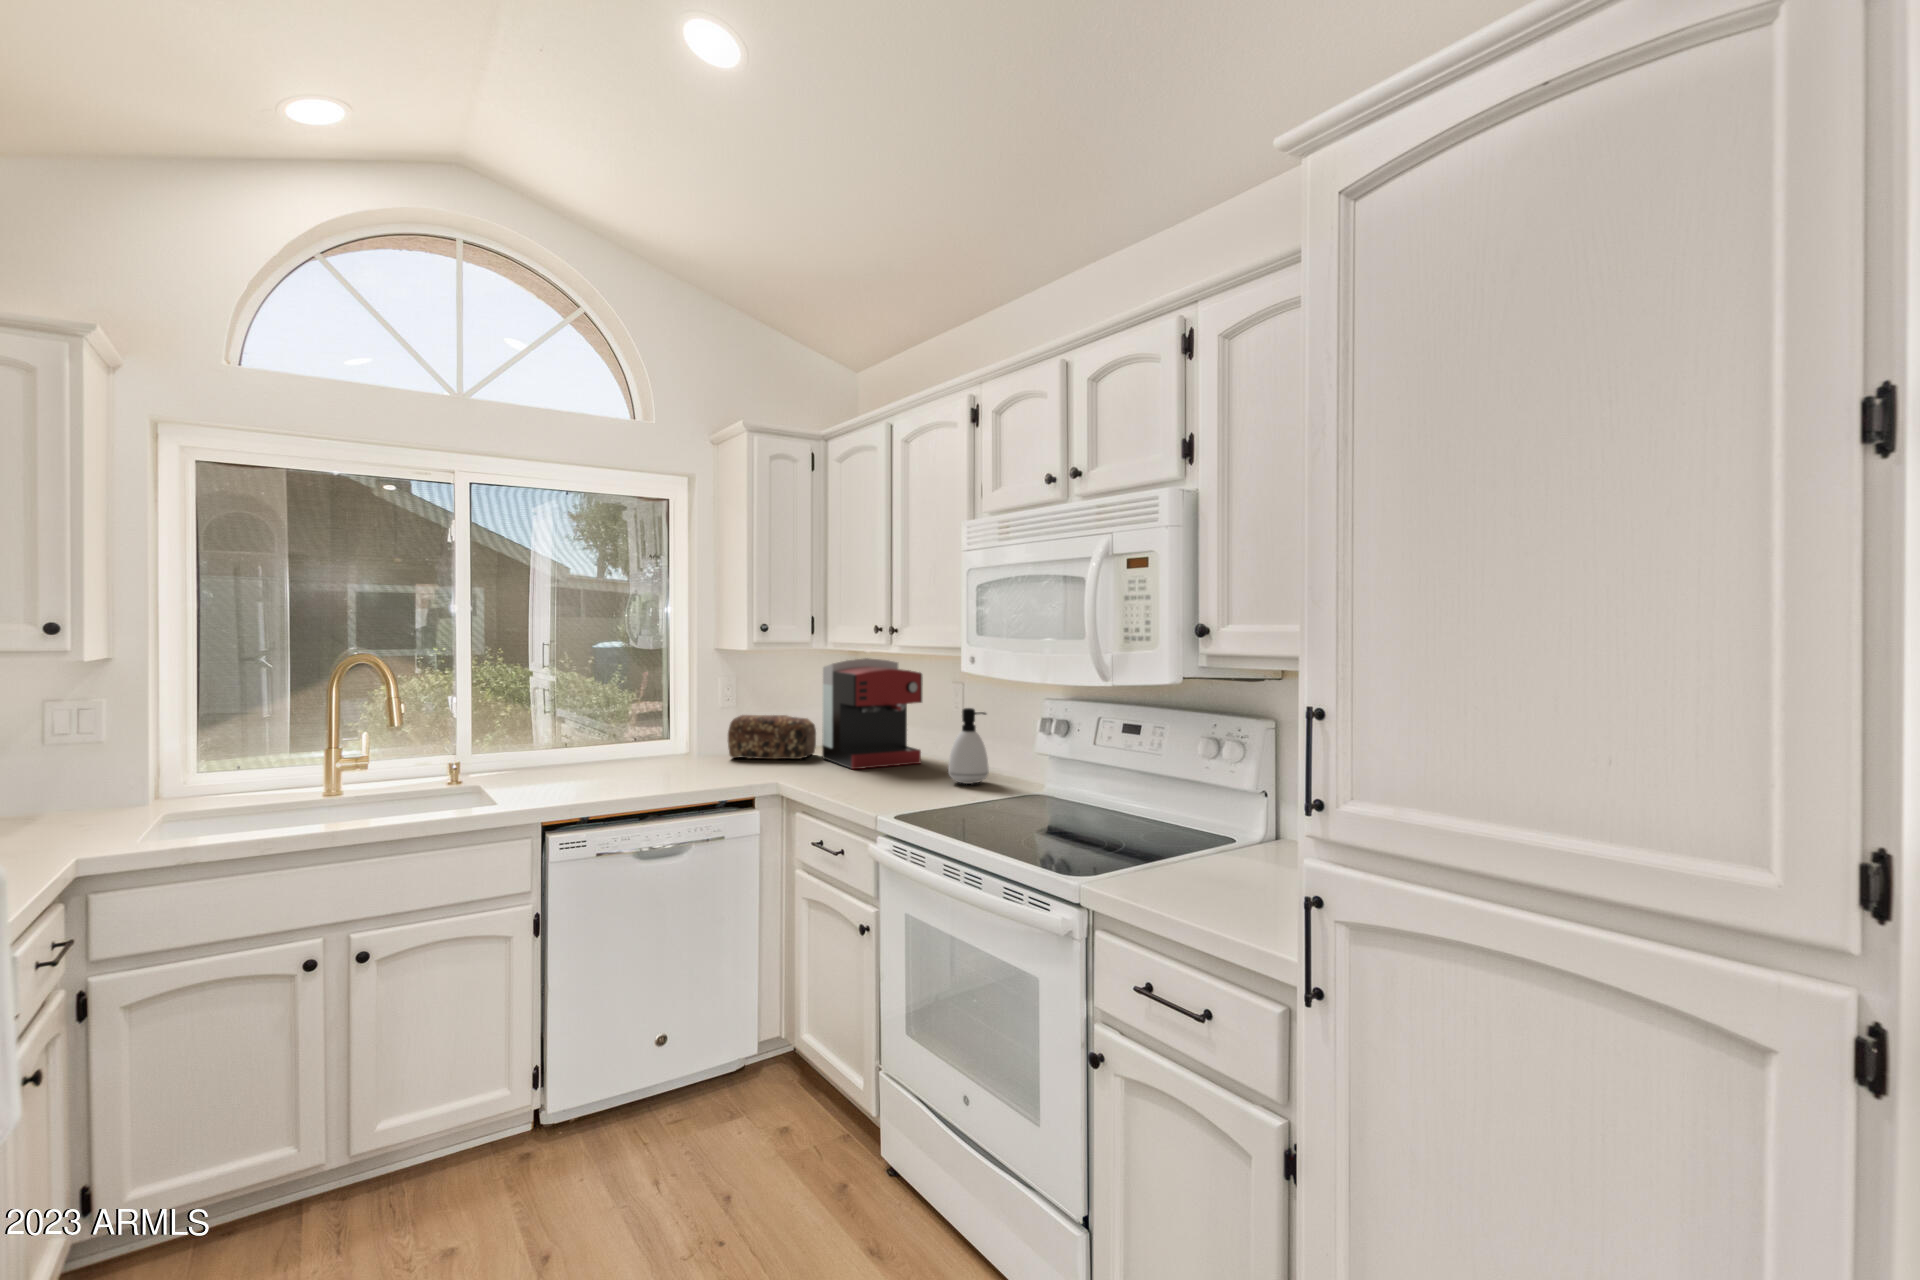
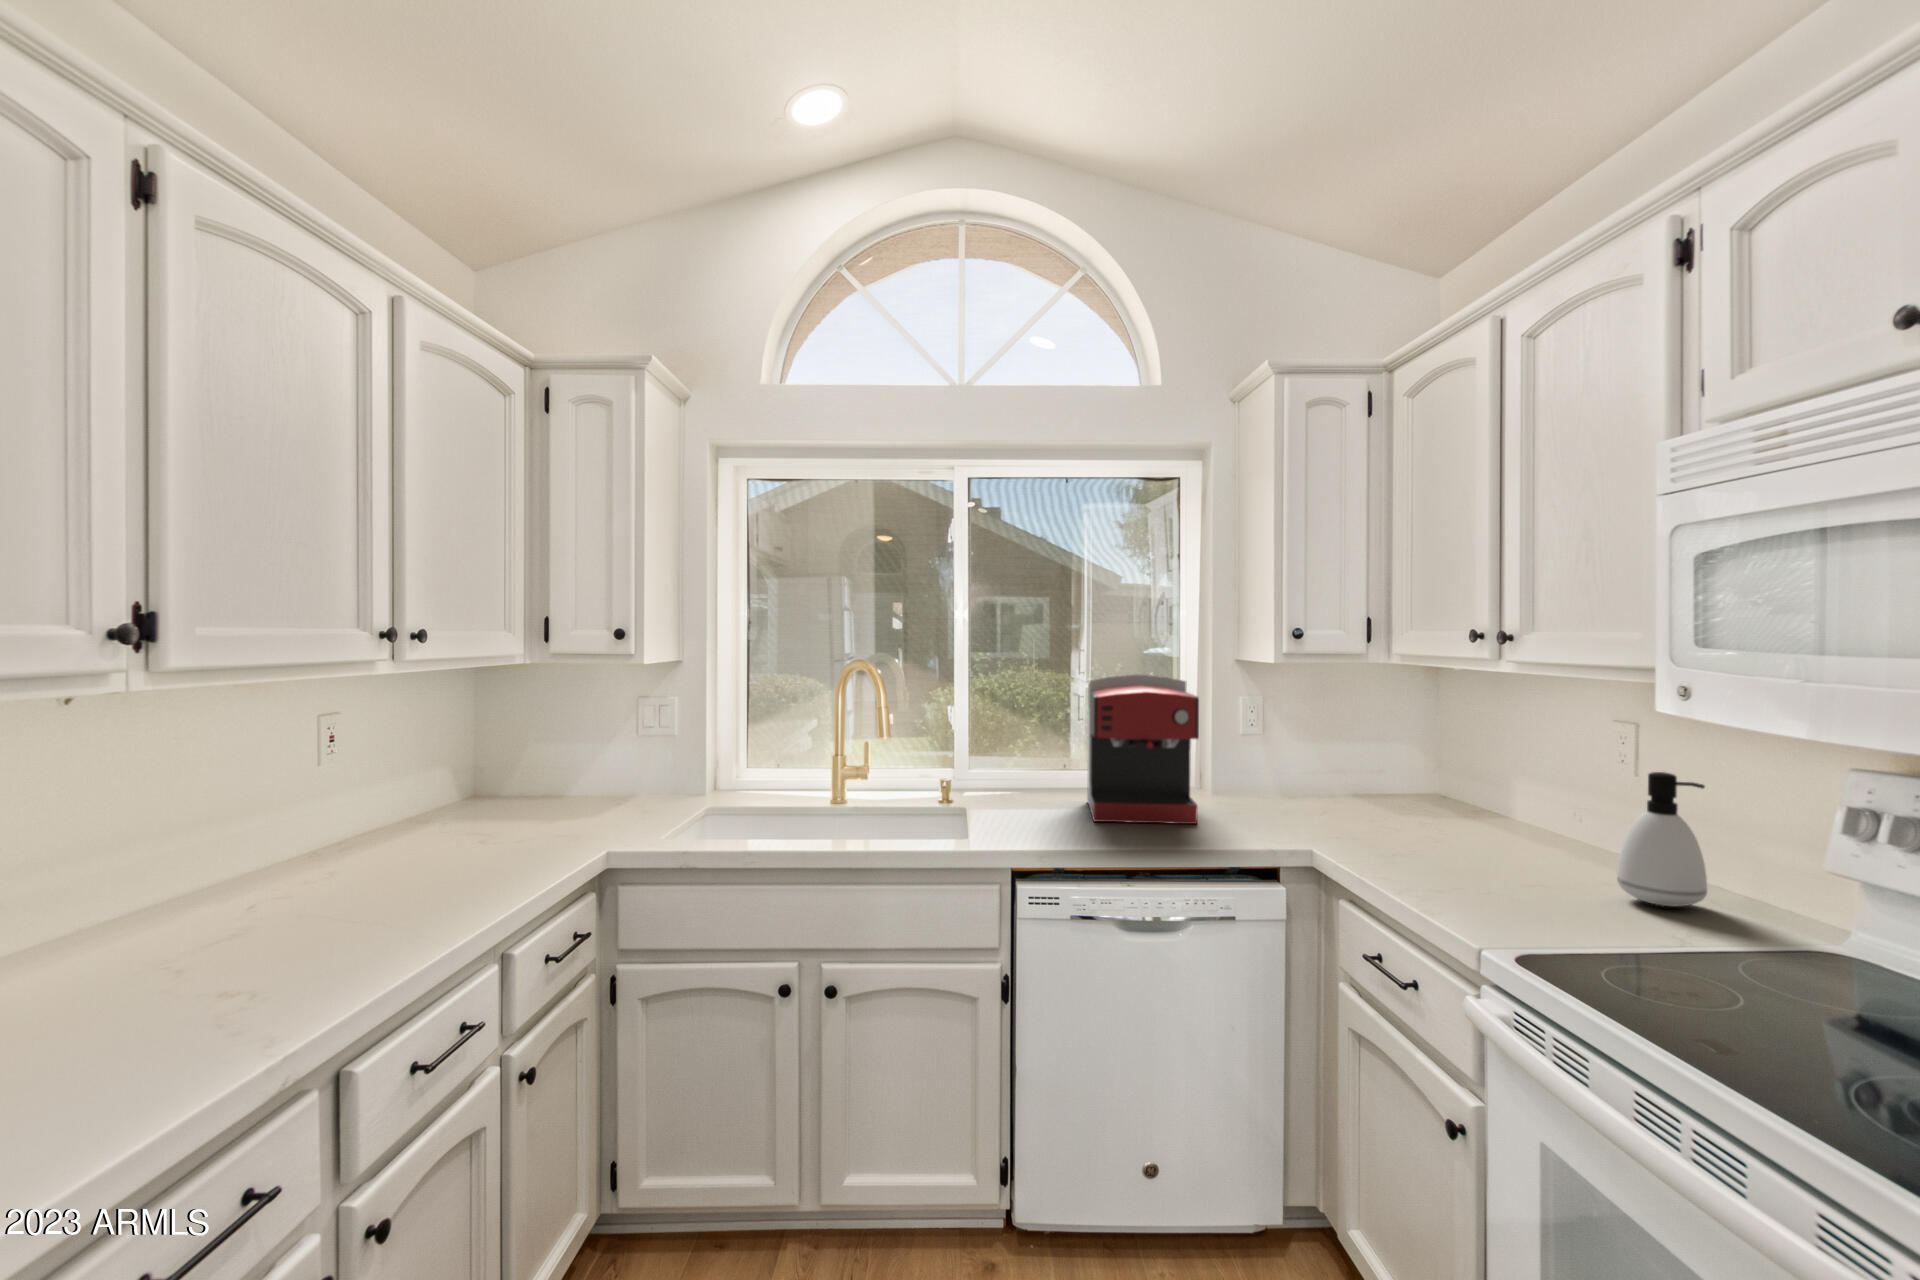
coffee maker: present [822,658,922,769] -> present [1087,675,1199,824]
bread loaf: present [728,715,816,759] -> none [1249,748,1376,816]

